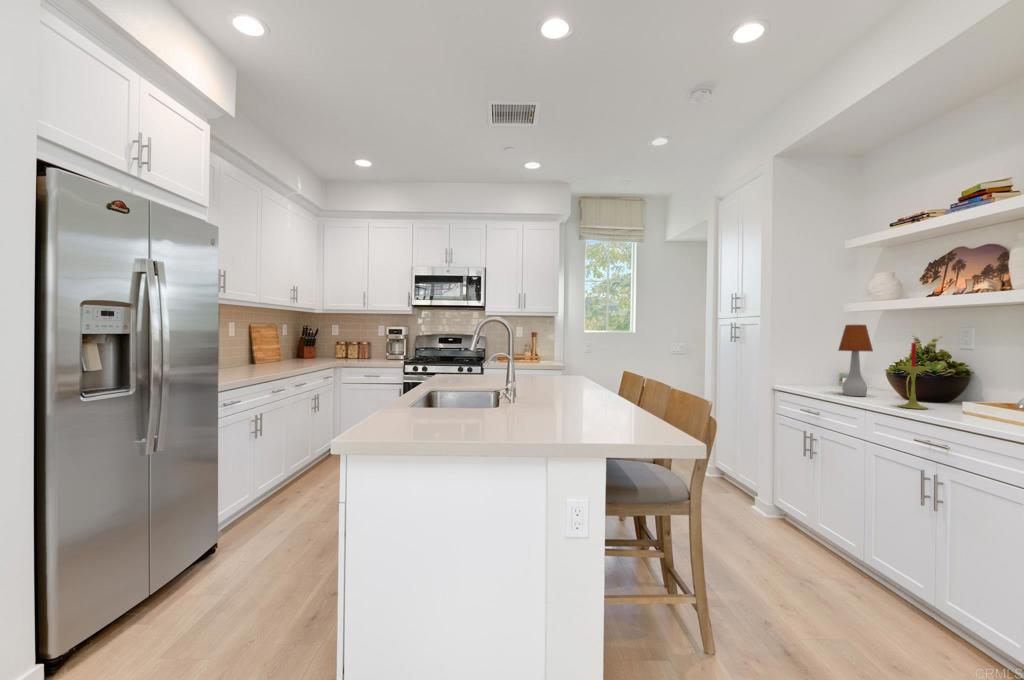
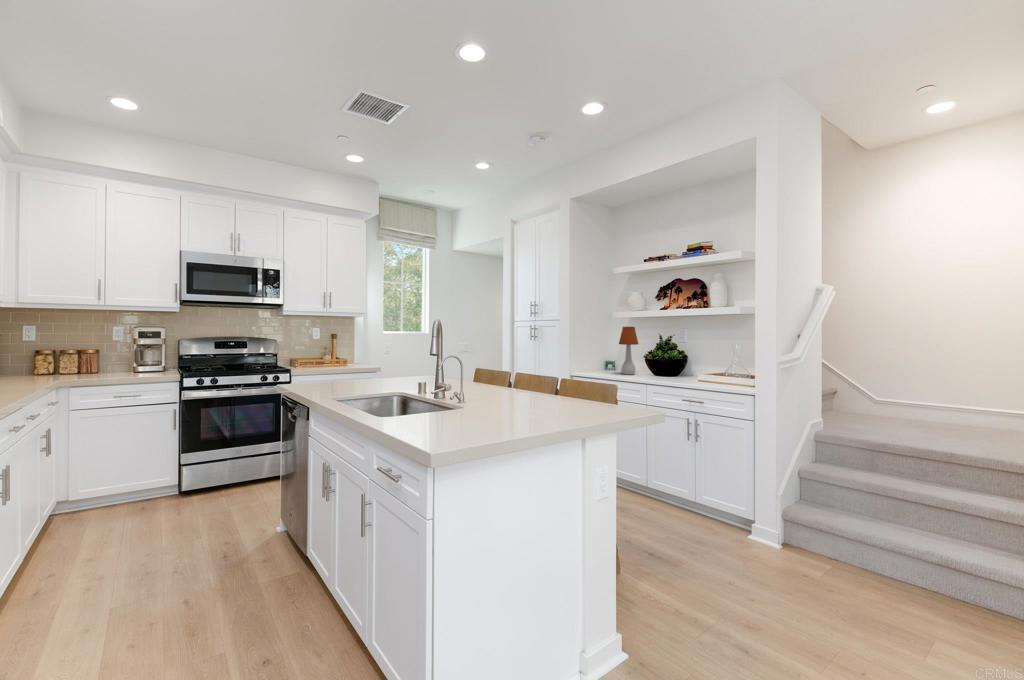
candle: present [898,343,930,409] -> none [664,338,681,381]

